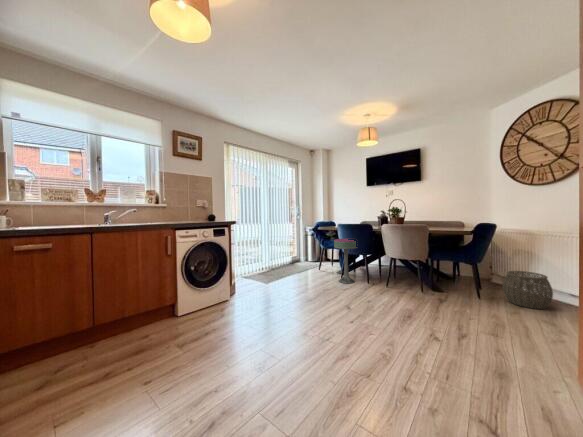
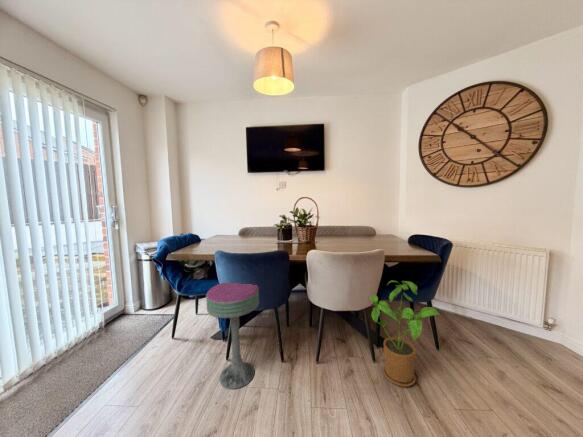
house plant: none [414,242,454,299] -> present [370,281,440,387]
woven basket: present [503,271,553,309] -> none [457,300,521,359]

